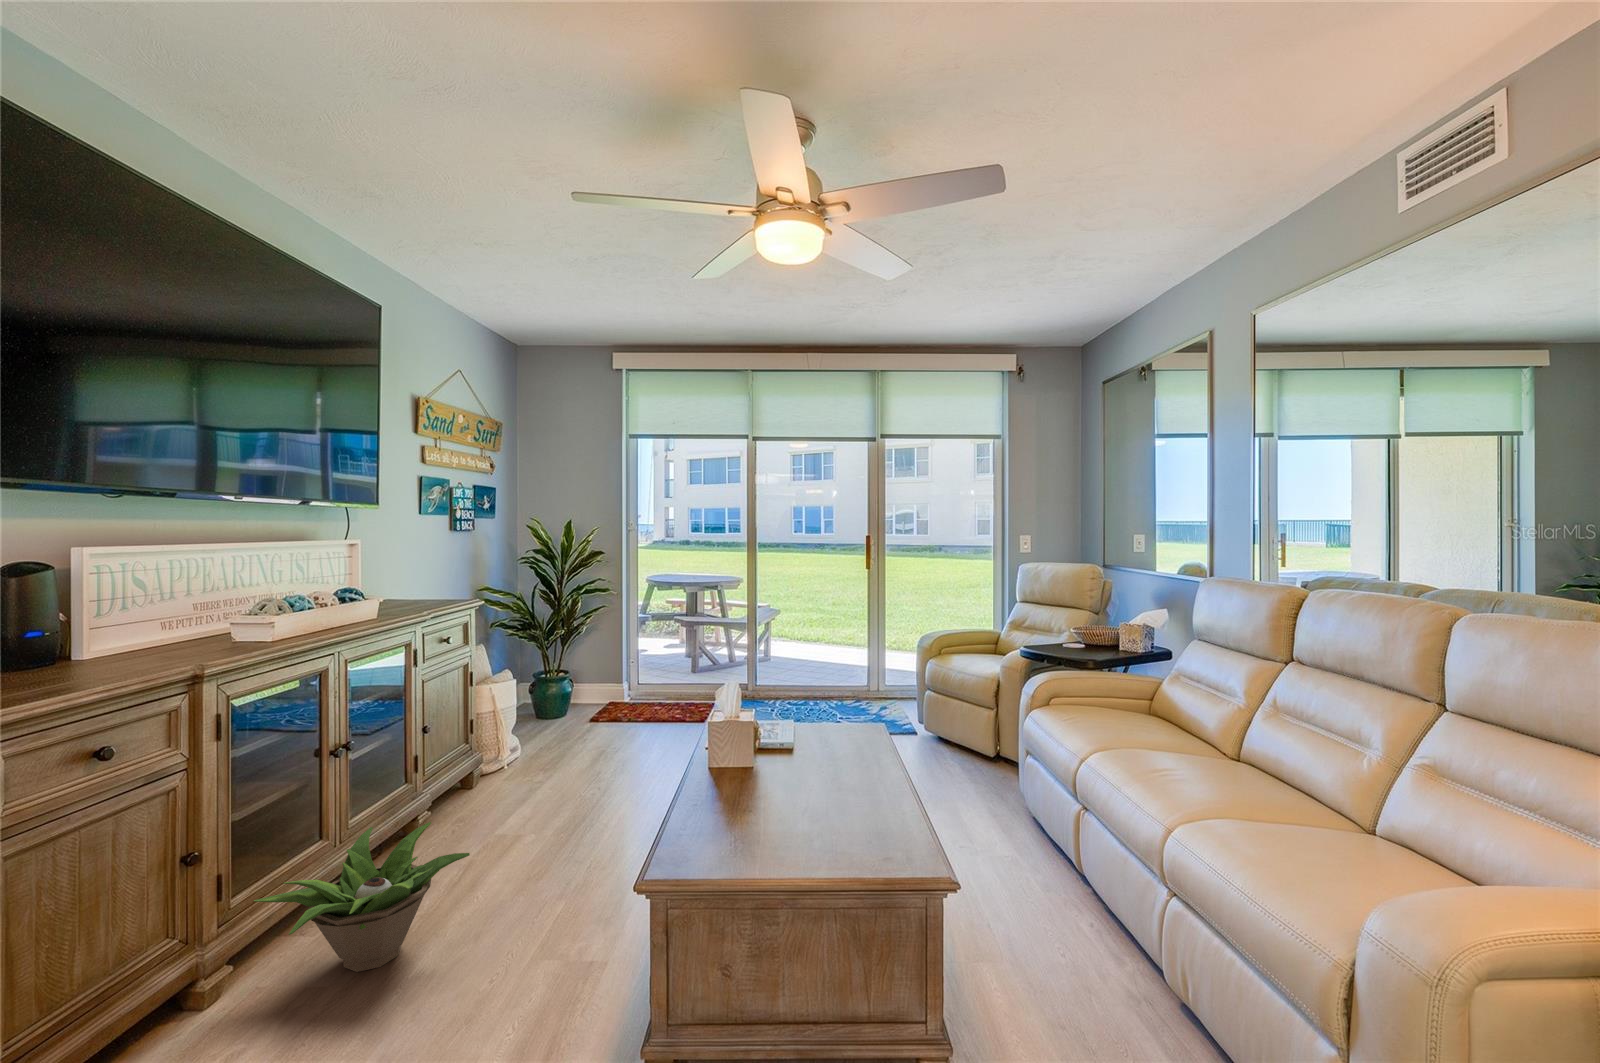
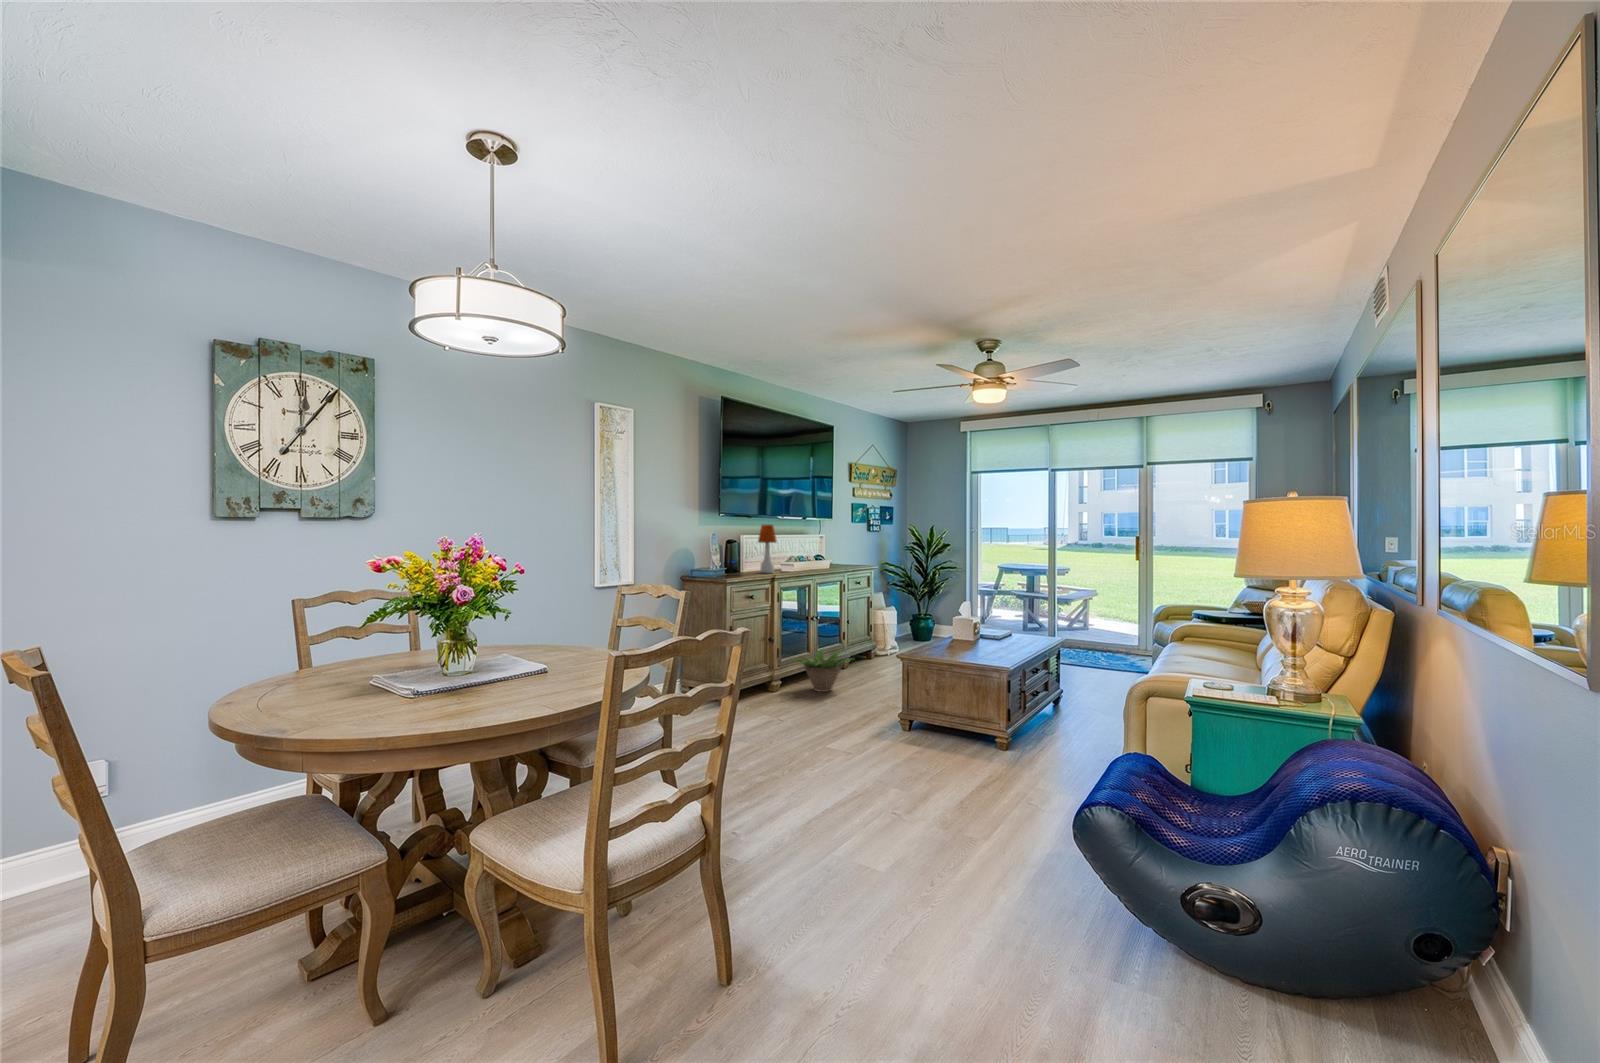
table lamp: none [127,511,207,660] -> present [758,524,777,573]

